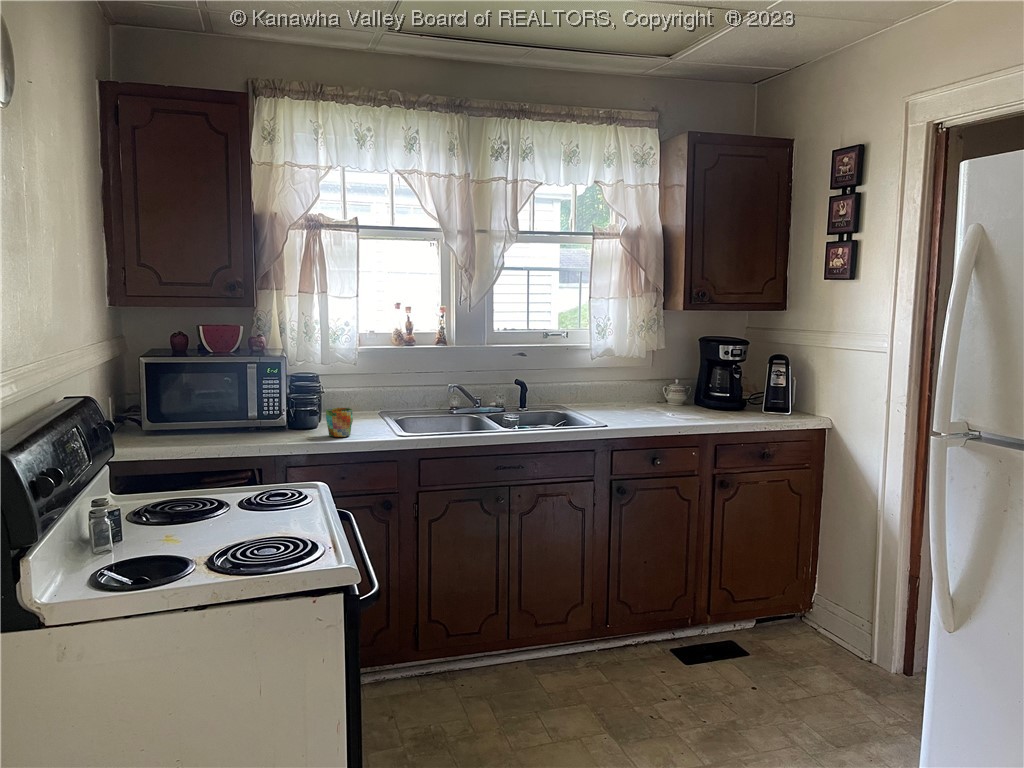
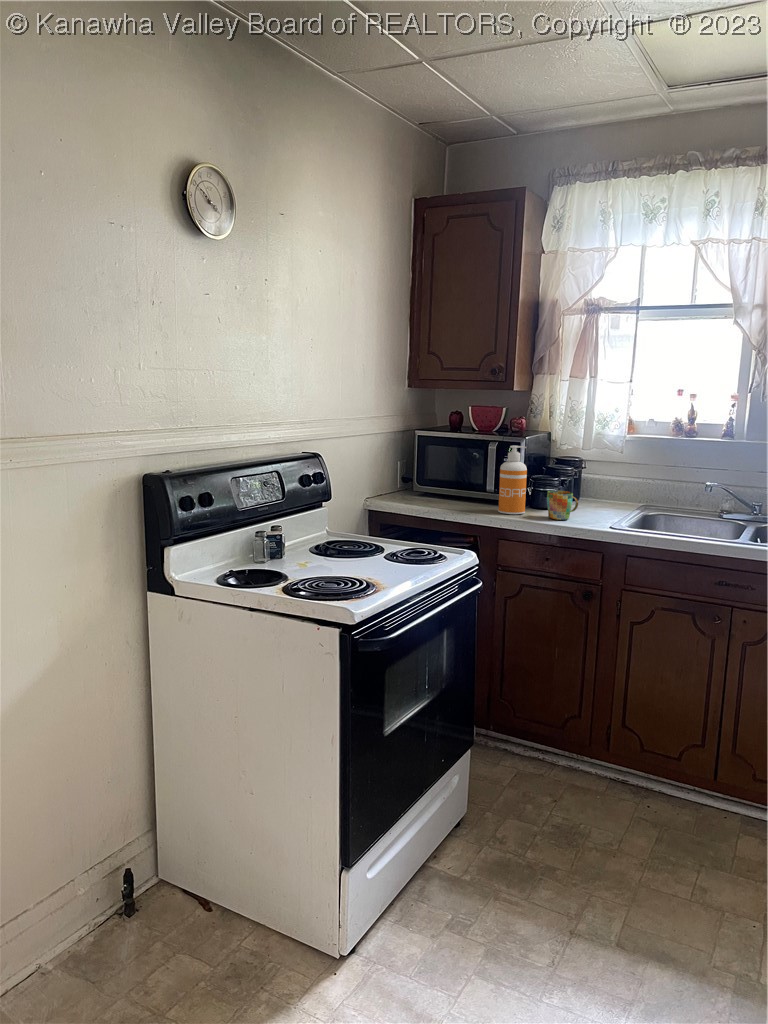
soap dispenser: none [271,367,301,439] -> present [498,446,527,514]

